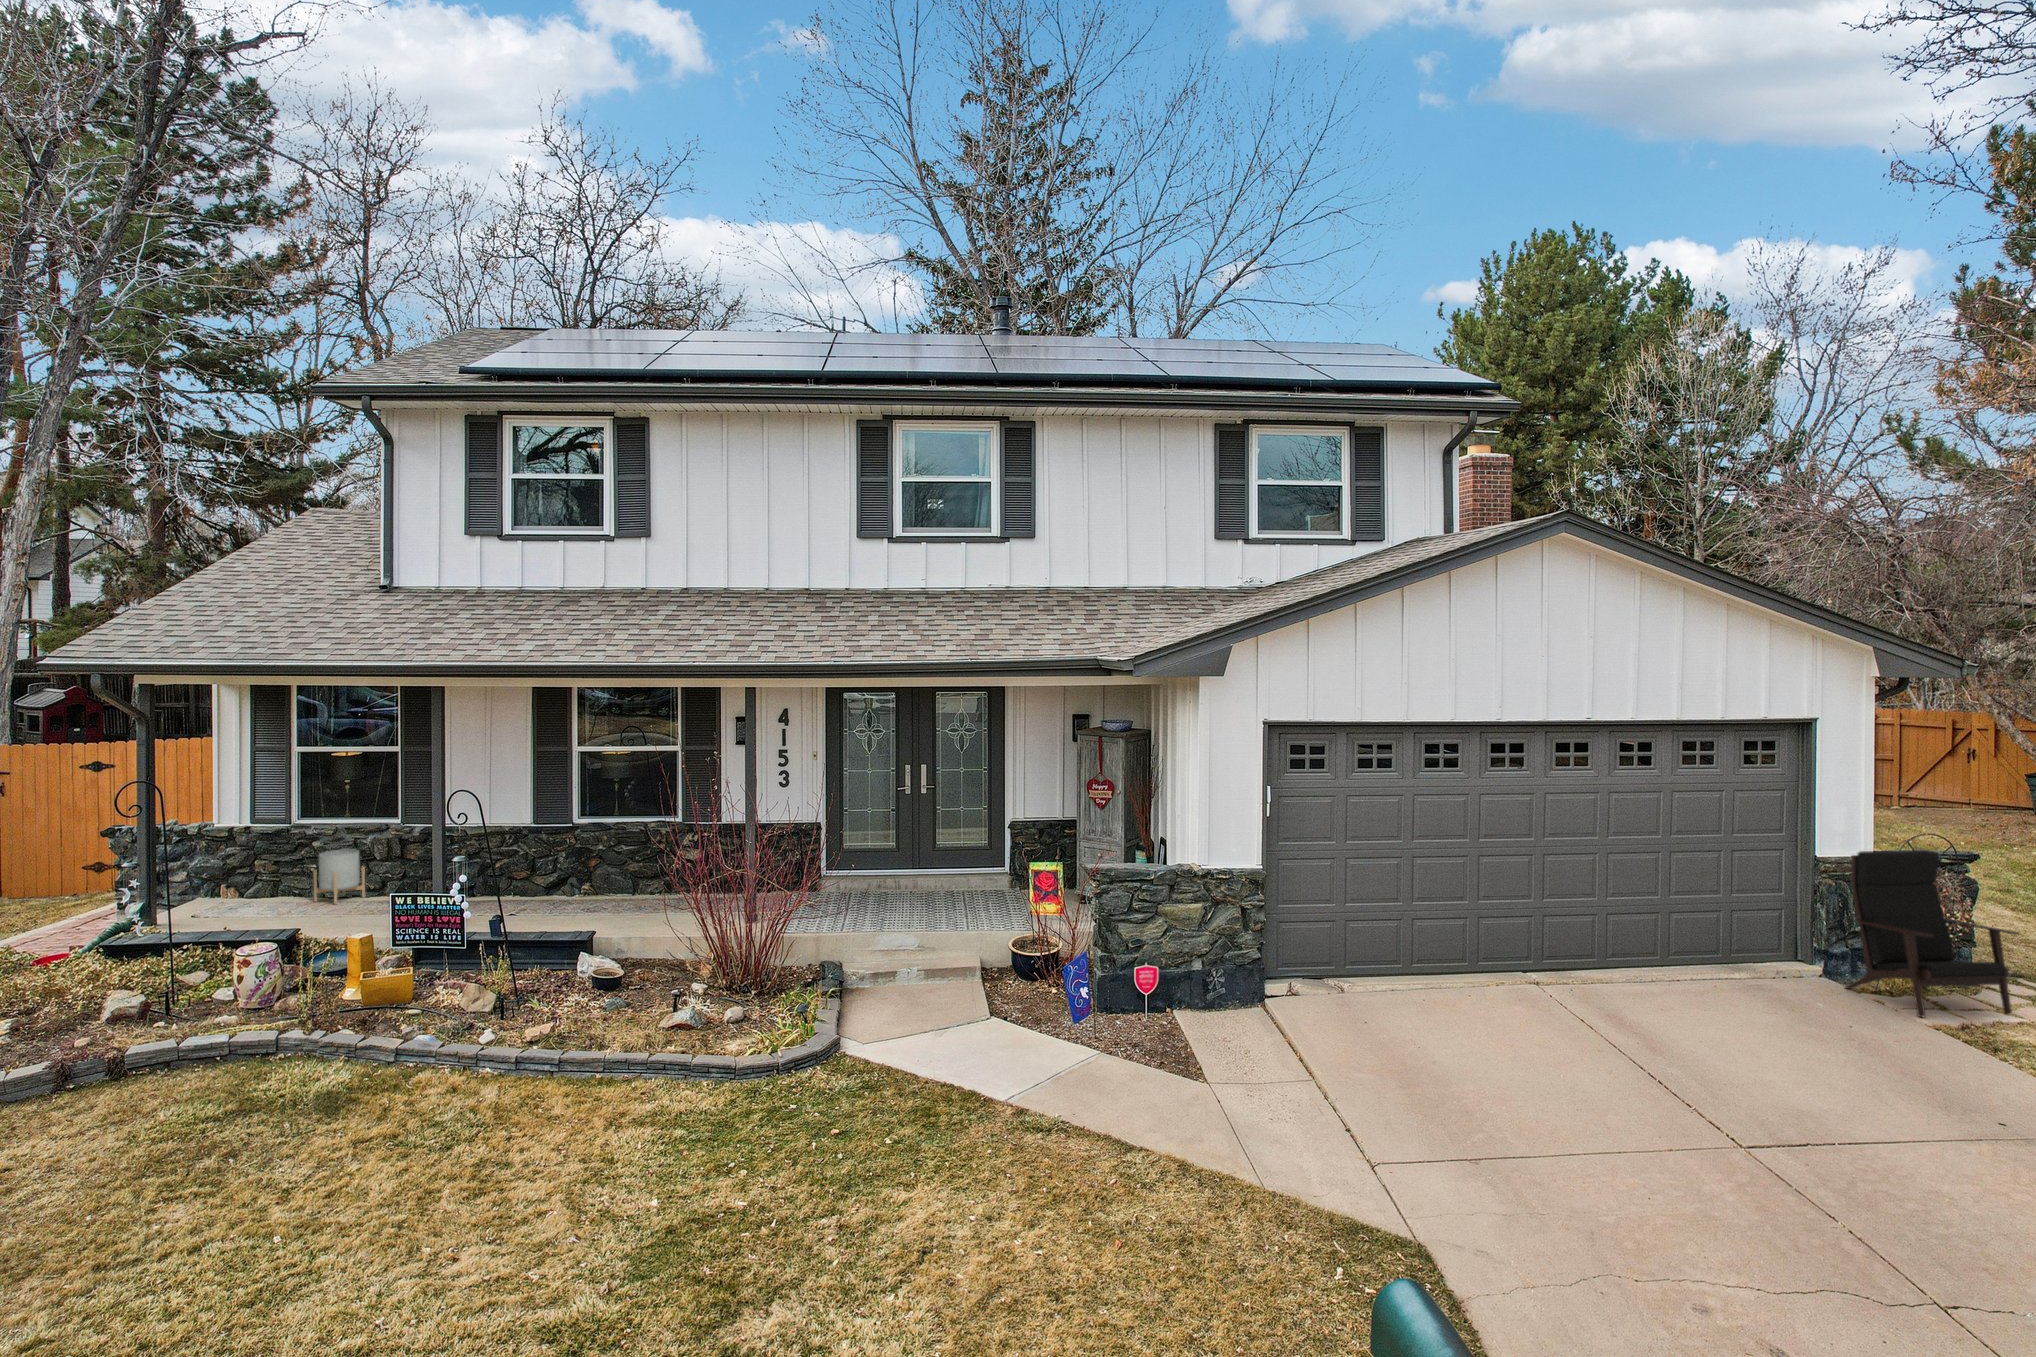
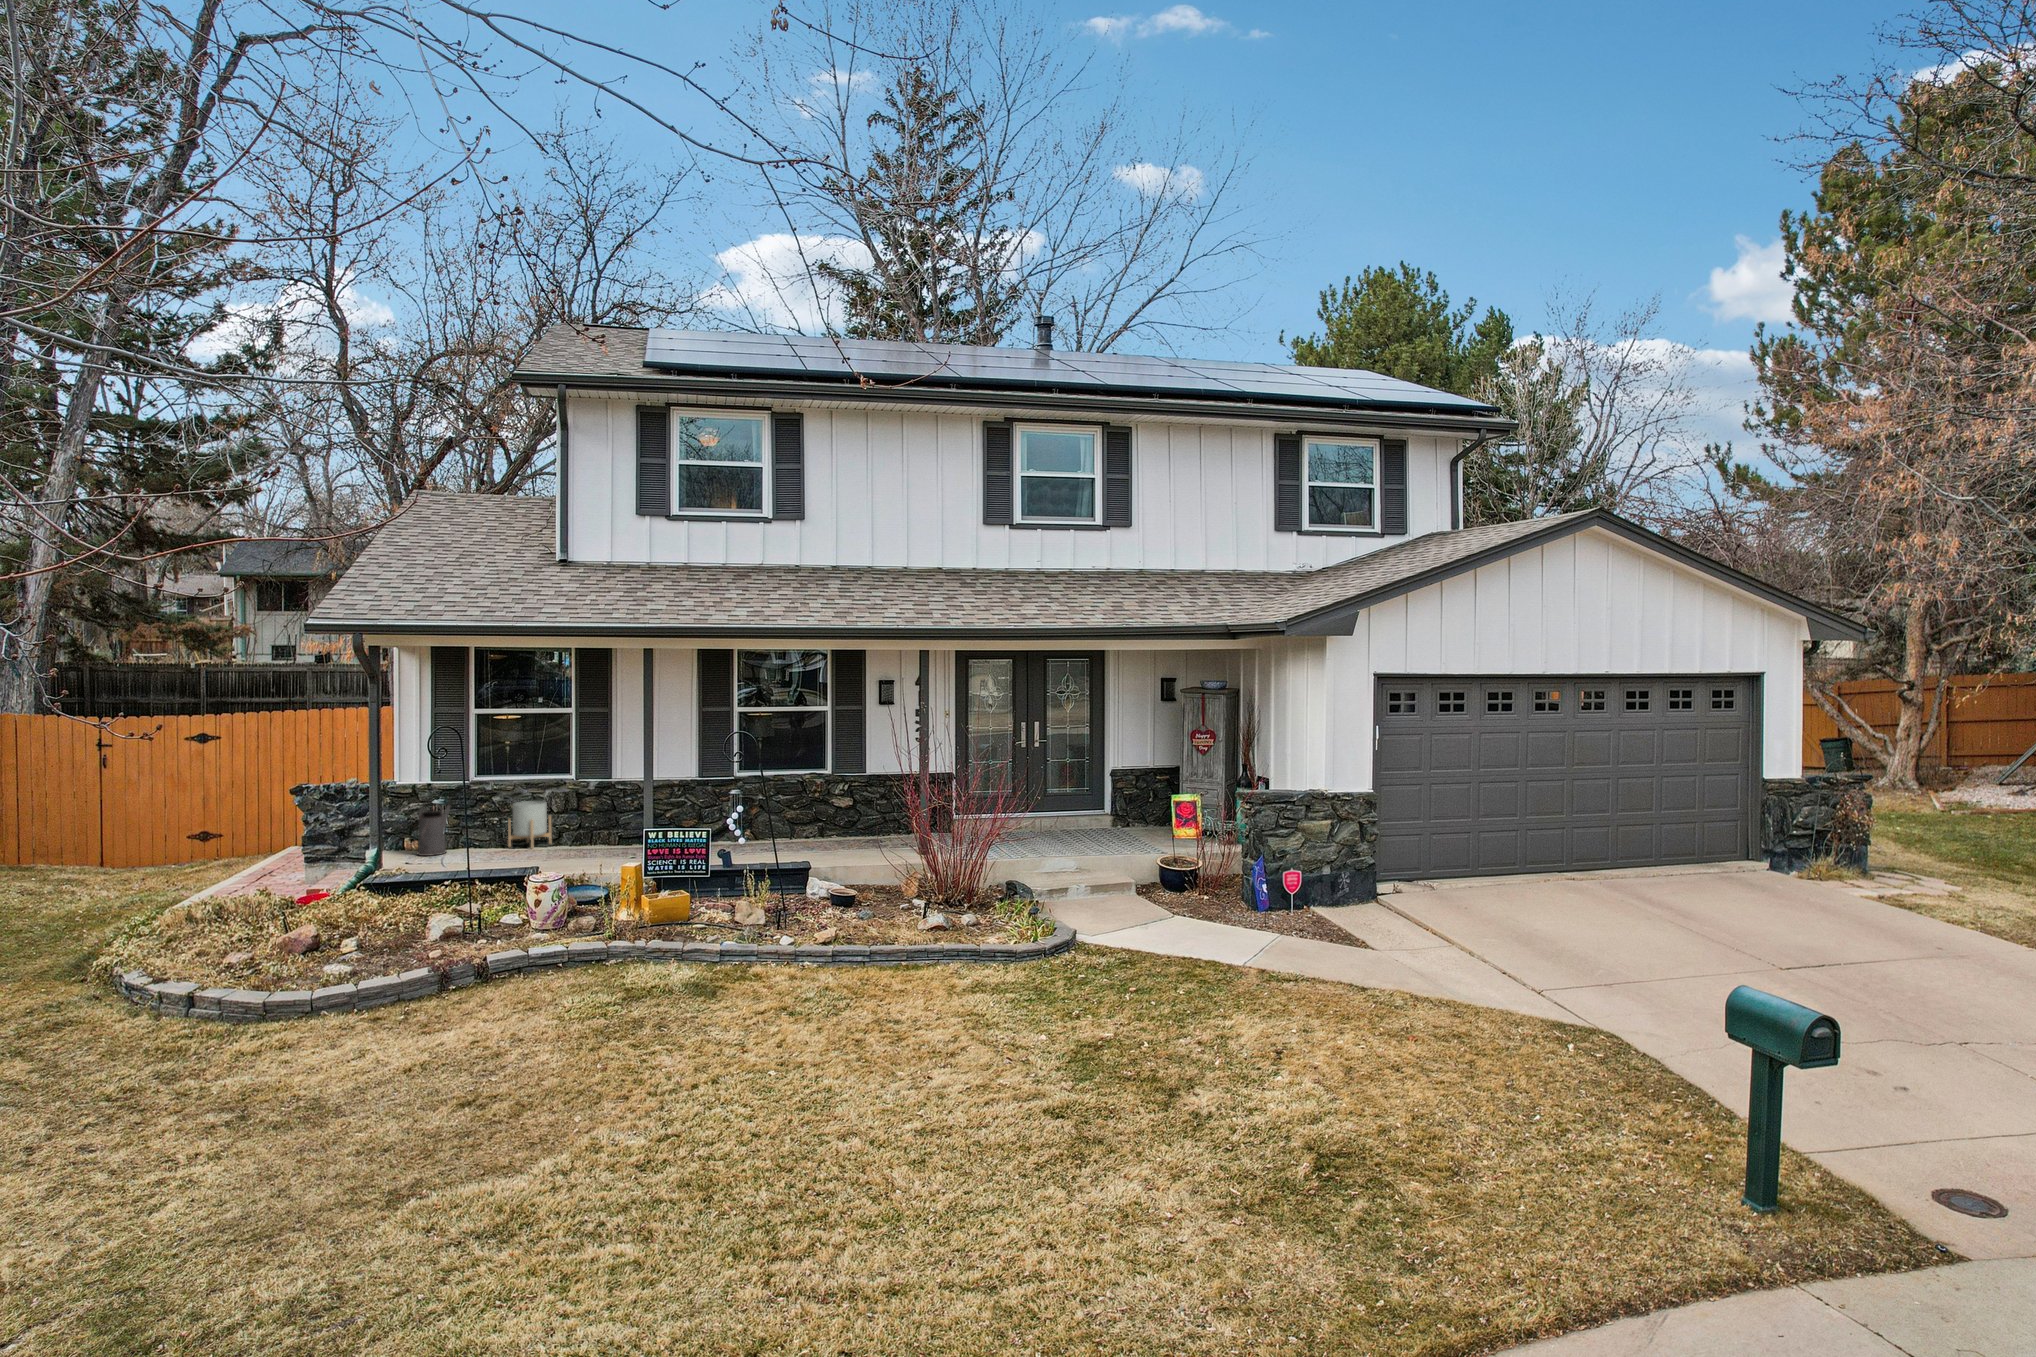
lounge chair: present [1845,850,2019,1017] -> none [1787,773,1913,892]
watering can: none [205,852,261,912] -> present [417,803,451,856]

